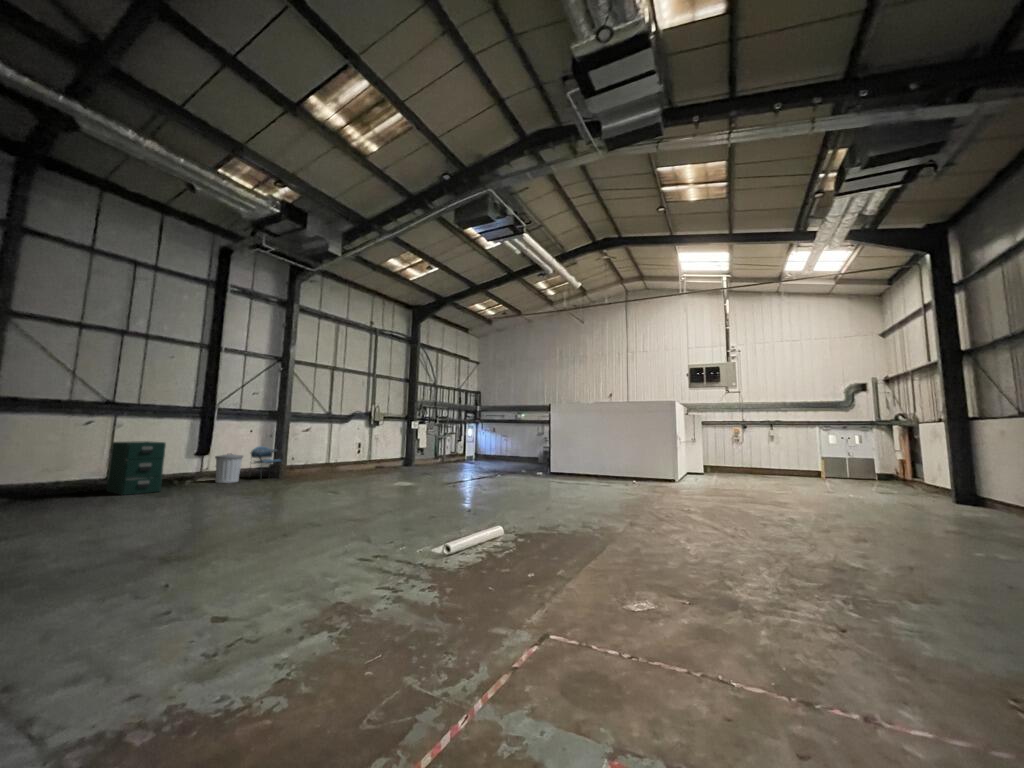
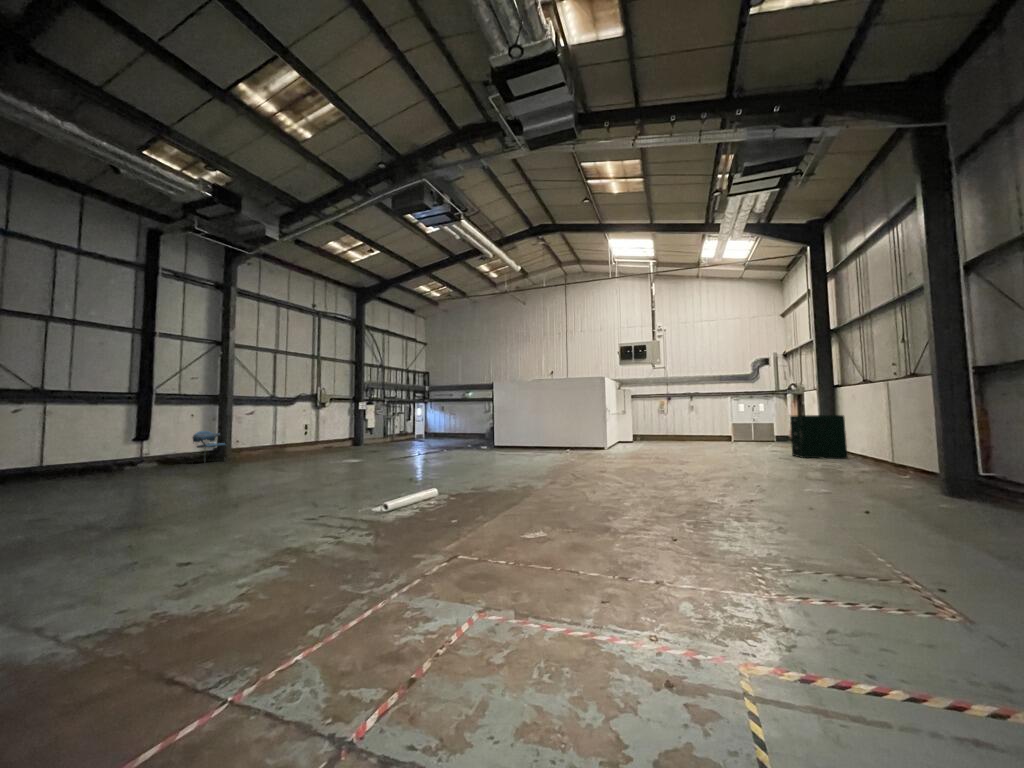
filing cabinet: present [106,441,166,495] -> present [790,415,847,459]
trash can: present [215,454,243,483] -> none [154,438,185,468]

